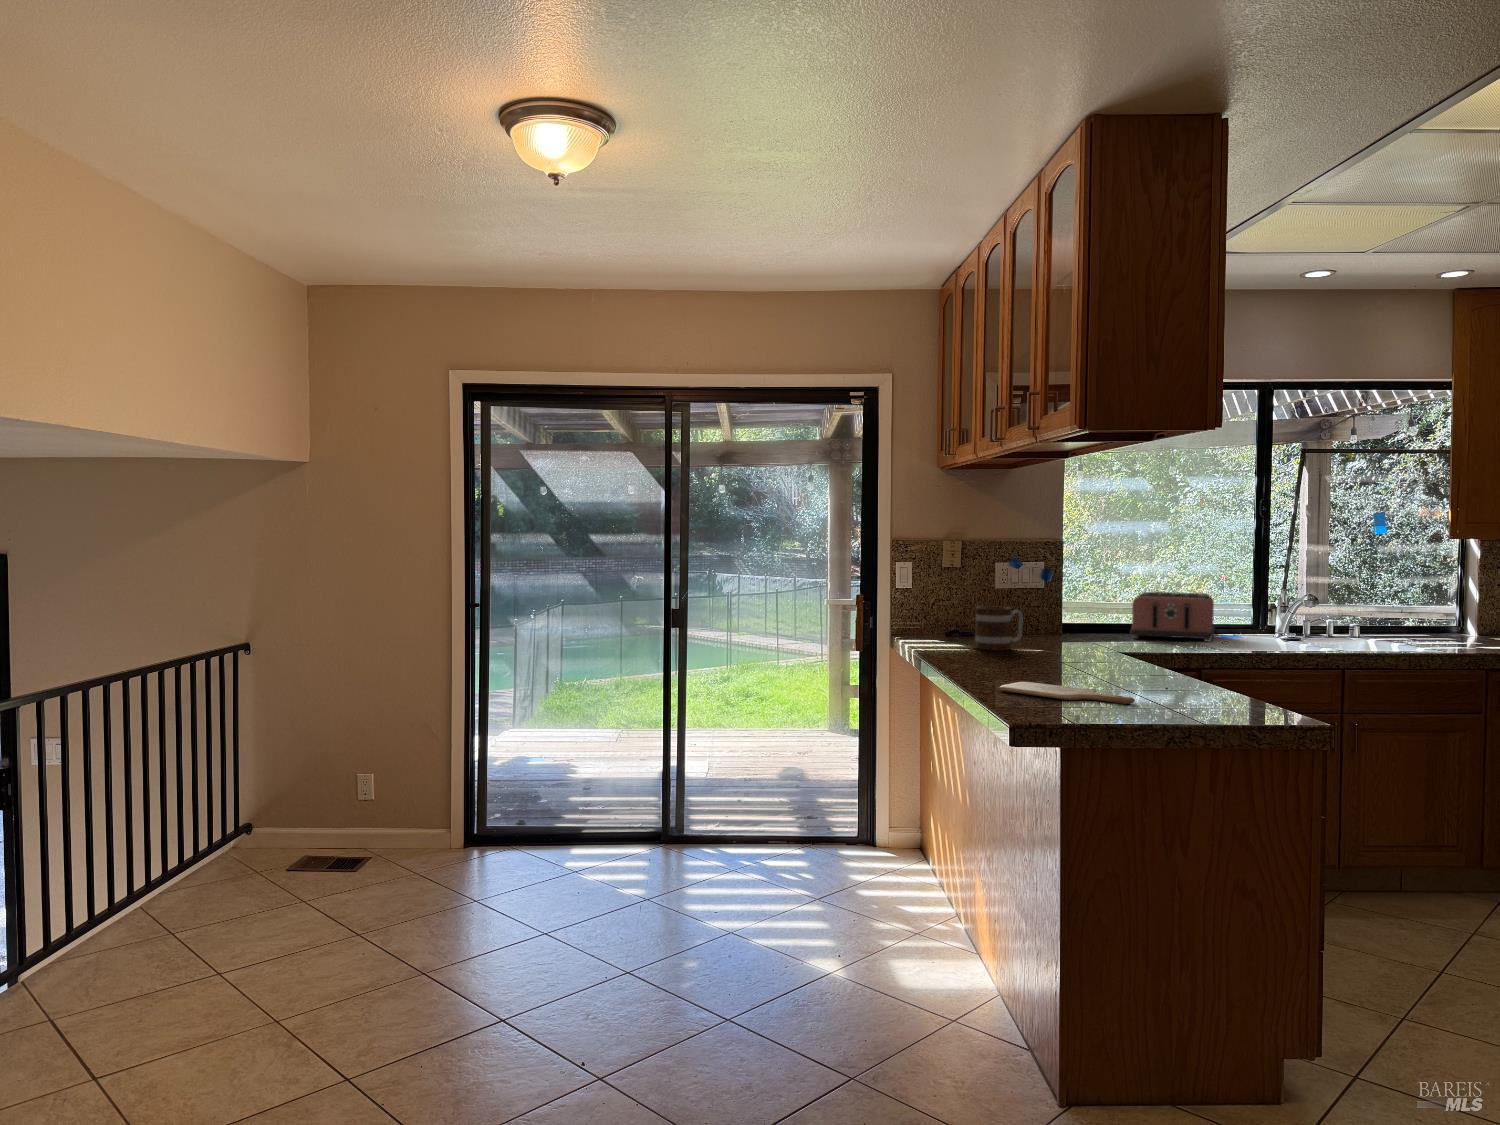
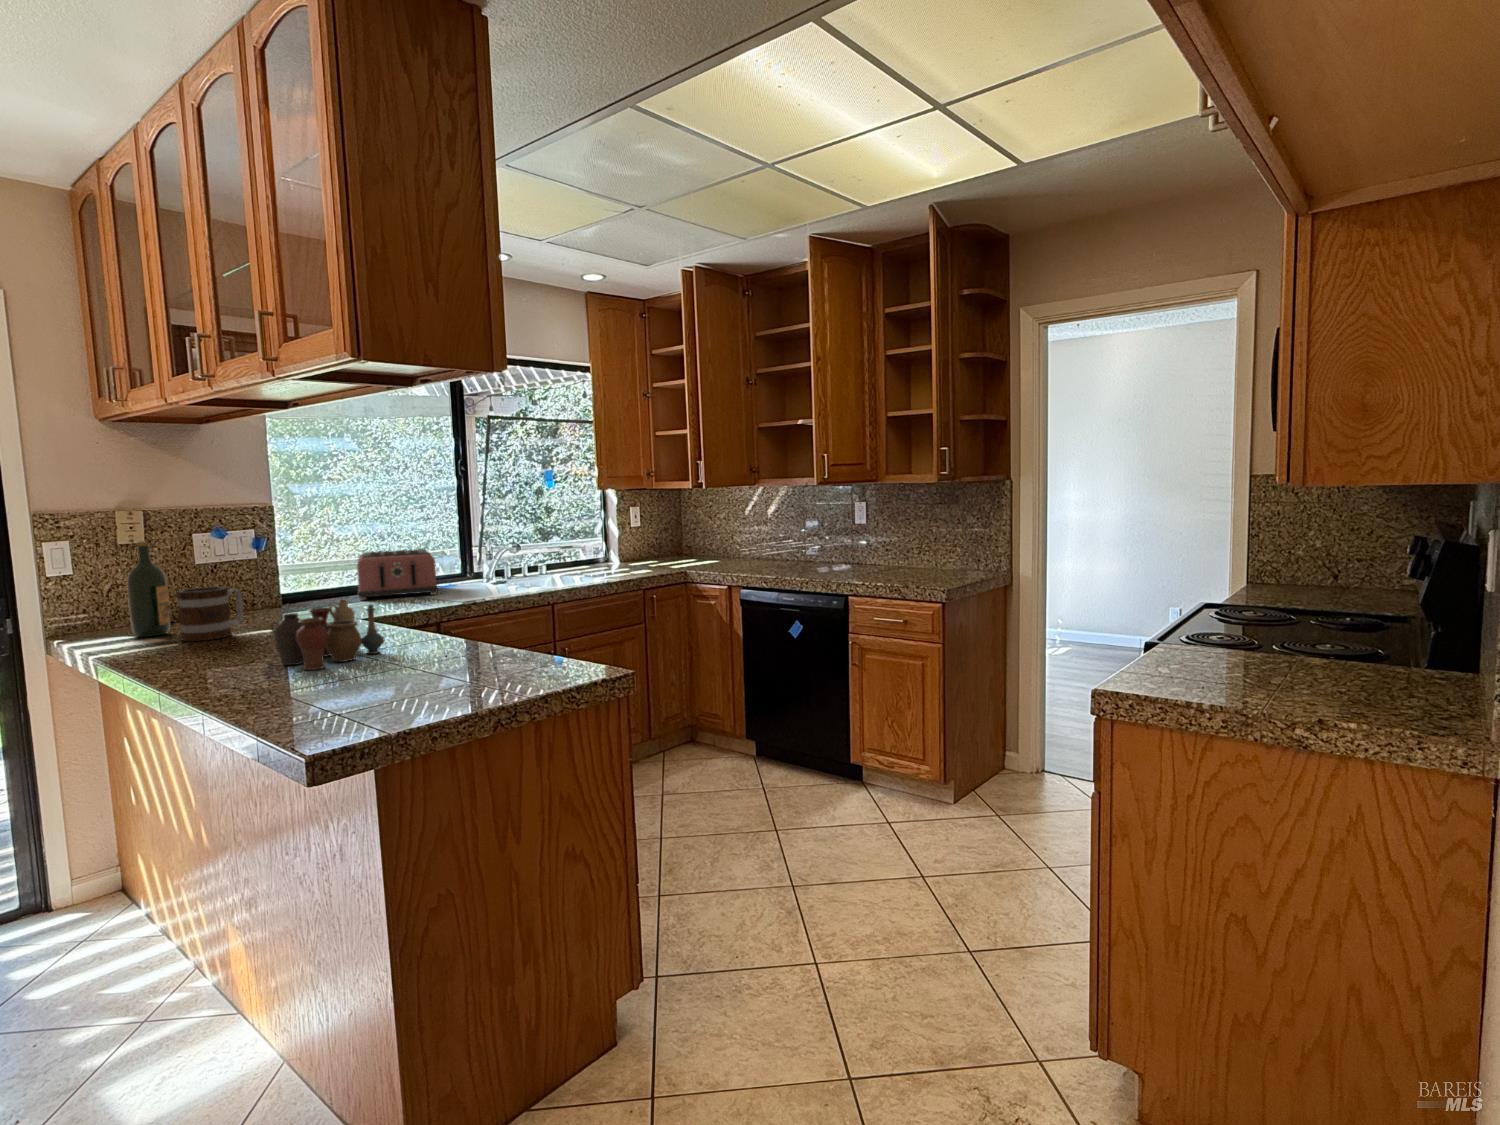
wine bottle: none [944,565,971,643] -> present [127,541,170,637]
vase: none [1029,624,1120,679] -> present [271,599,384,670]
cutting board: present [999,682,1135,704] -> none [251,681,432,705]

